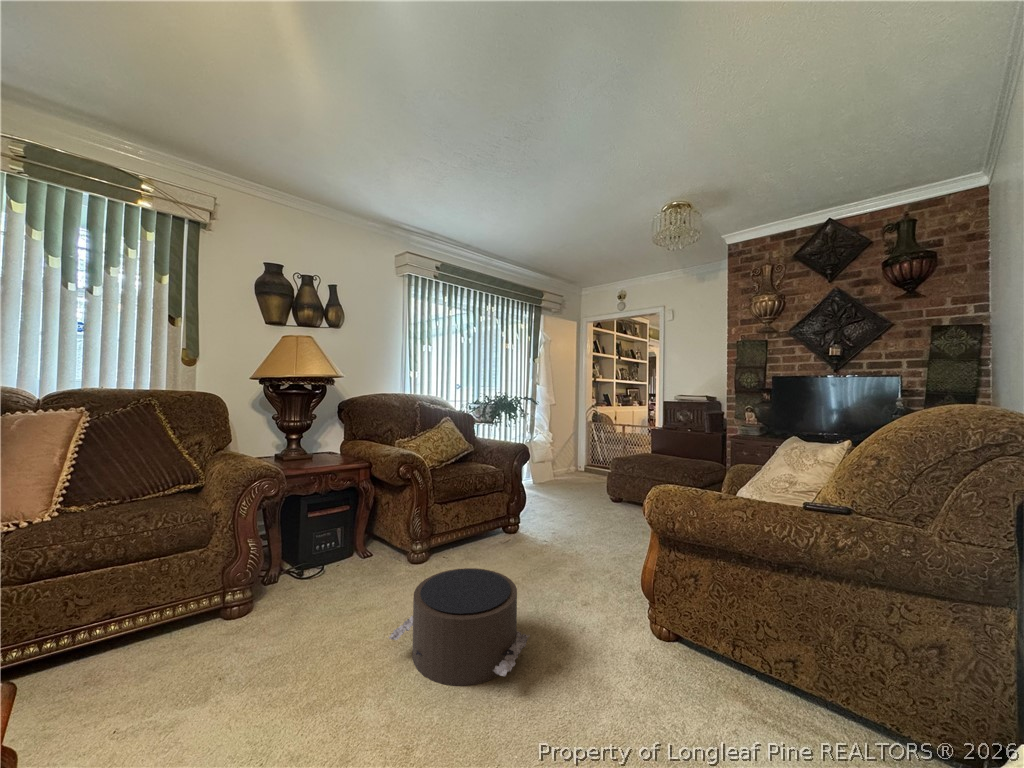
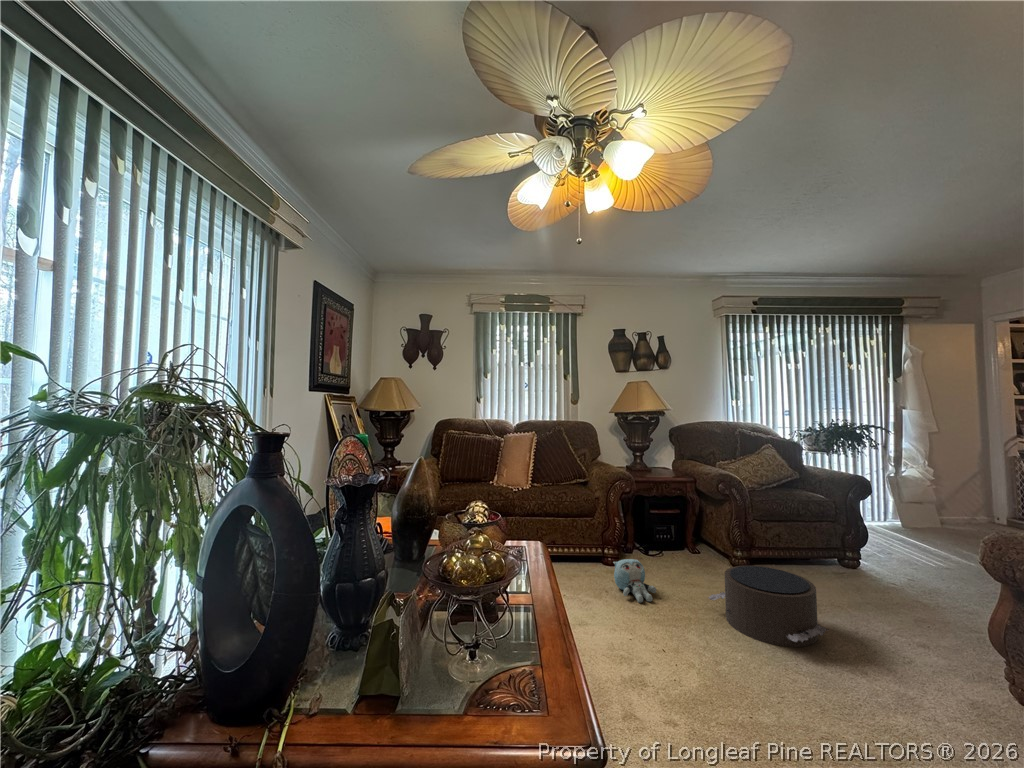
plush toy: none [233,606,310,689] -> present [613,559,656,603]

